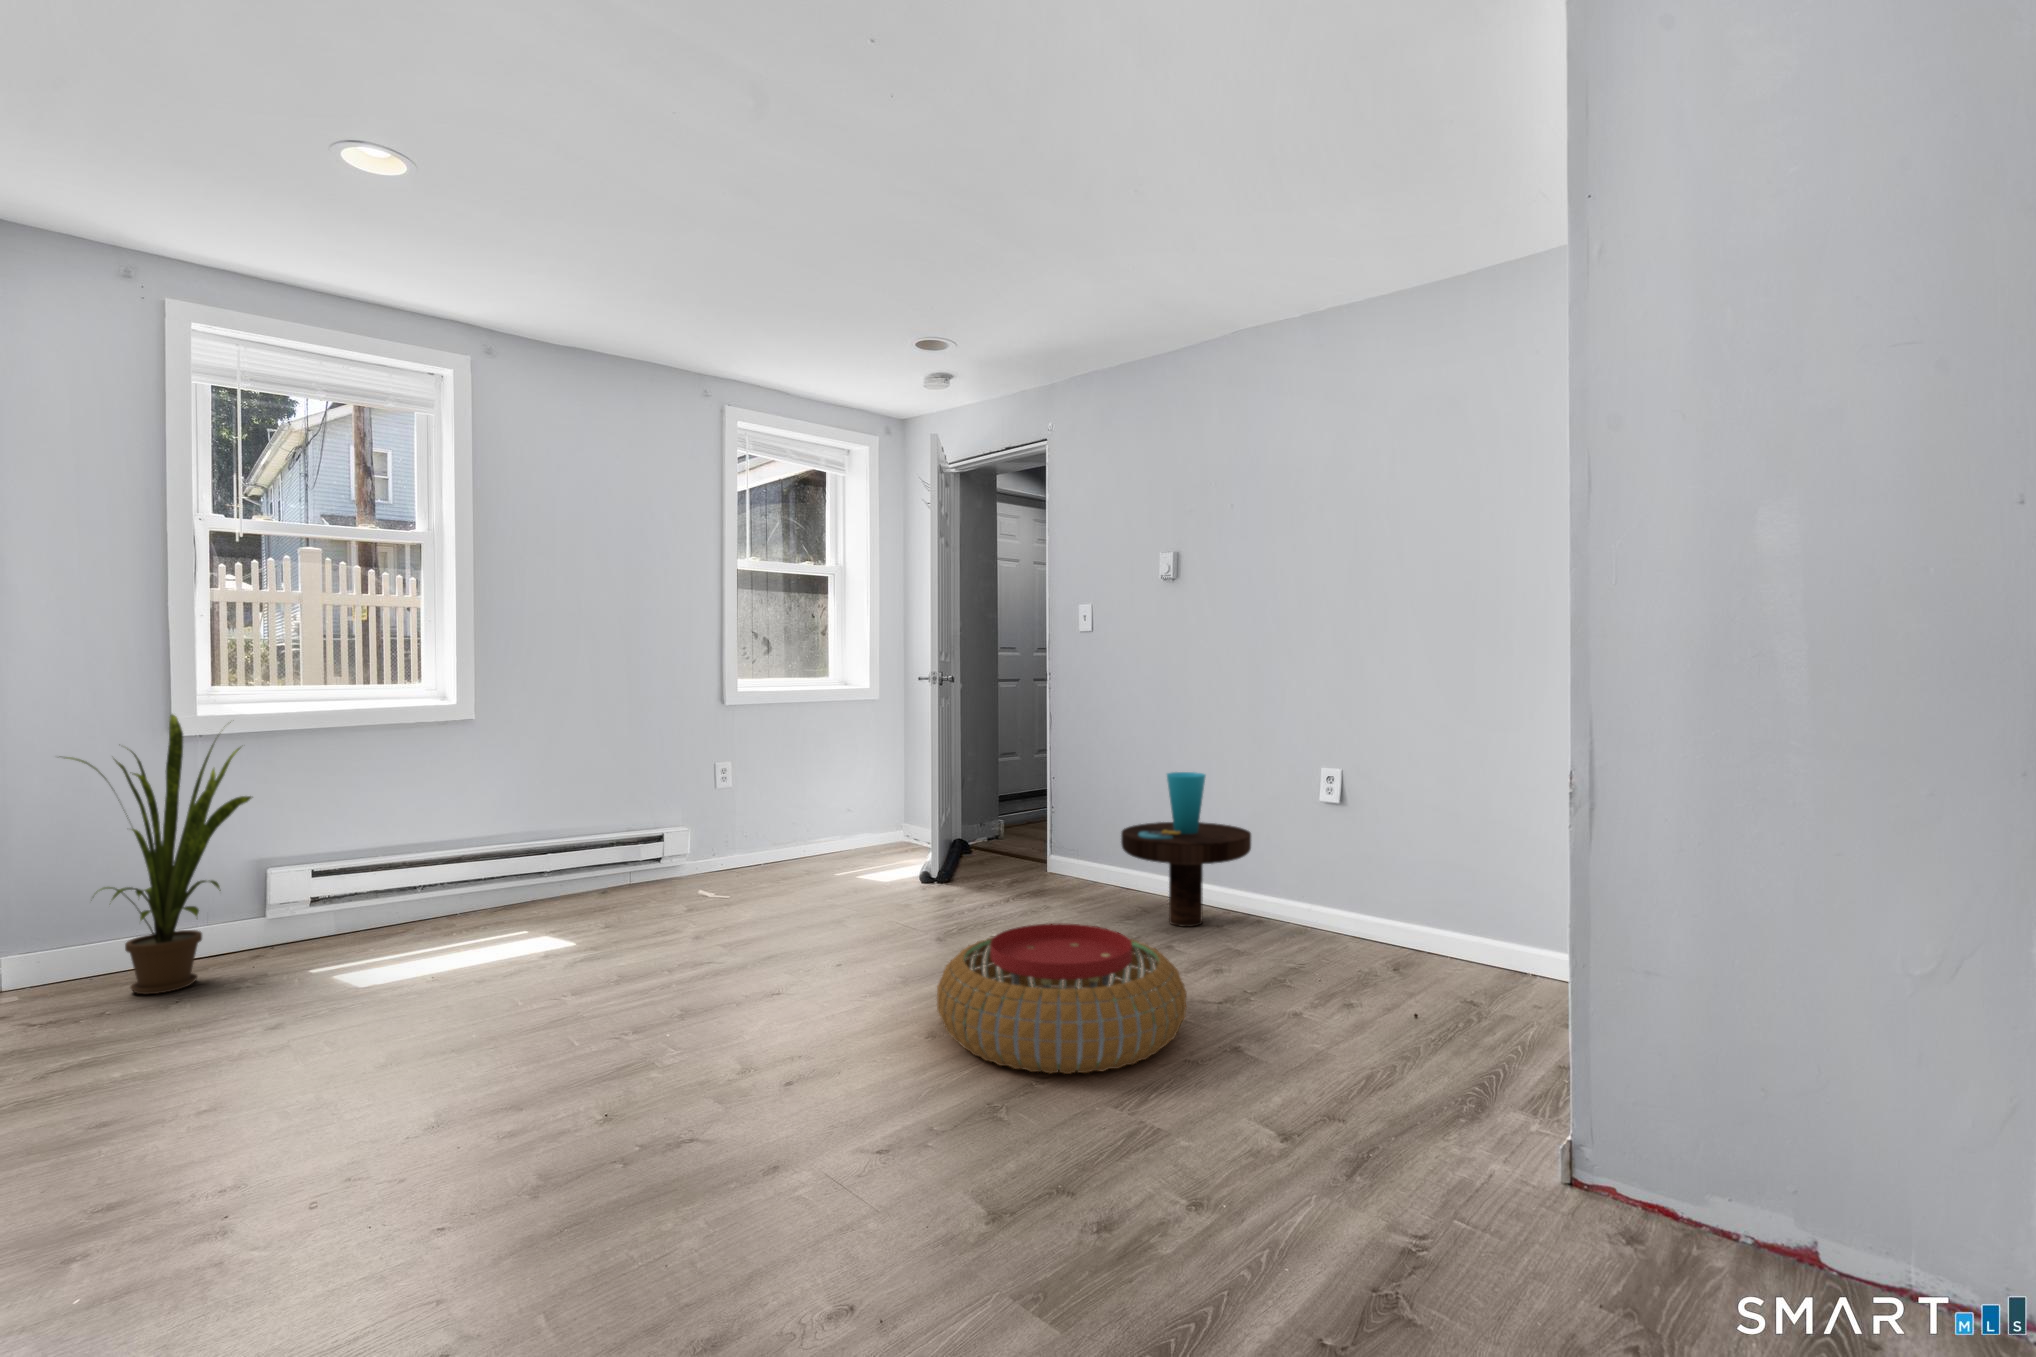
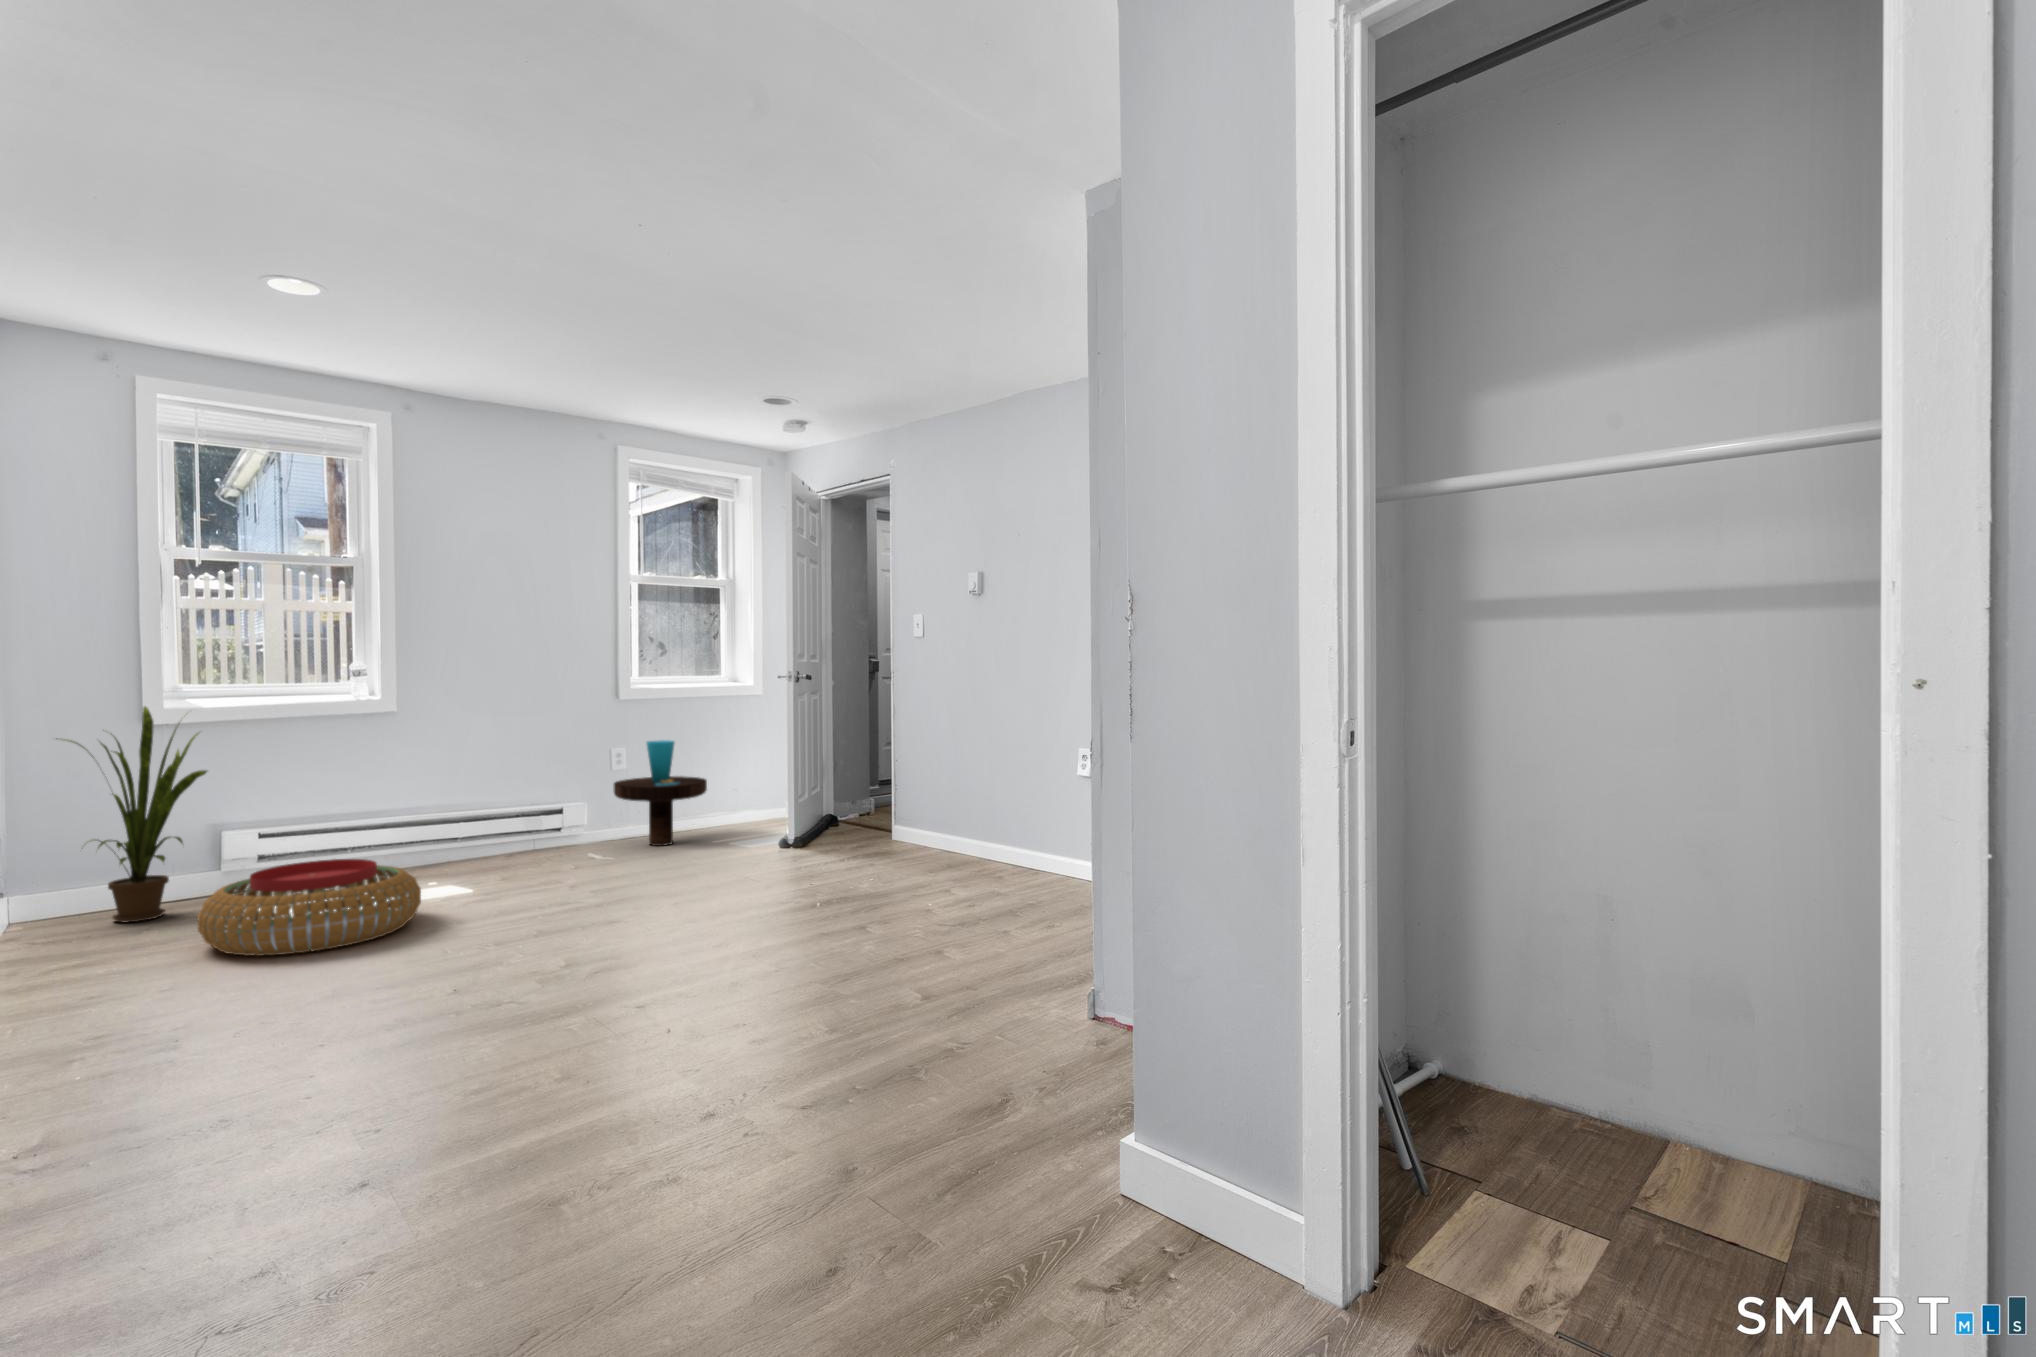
side table: present [1121,772,1251,927] -> present [614,740,707,846]
pouf: present [937,924,1186,1074] -> present [198,859,421,956]

